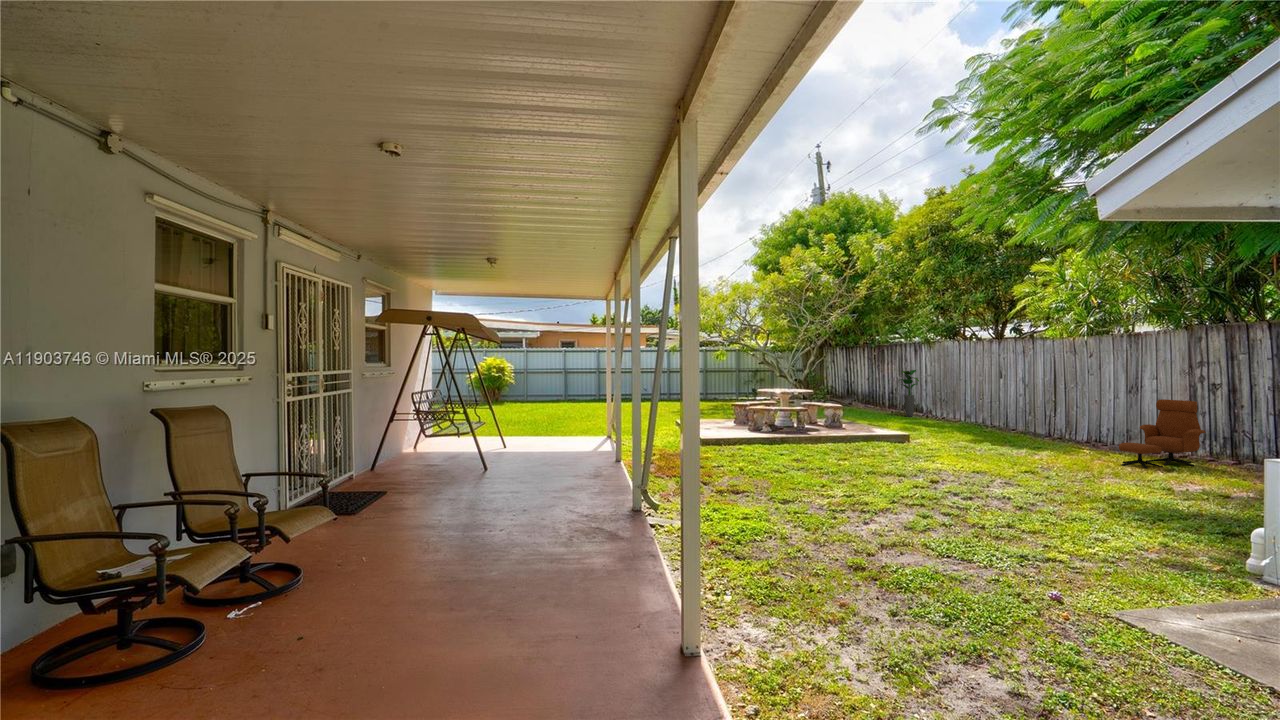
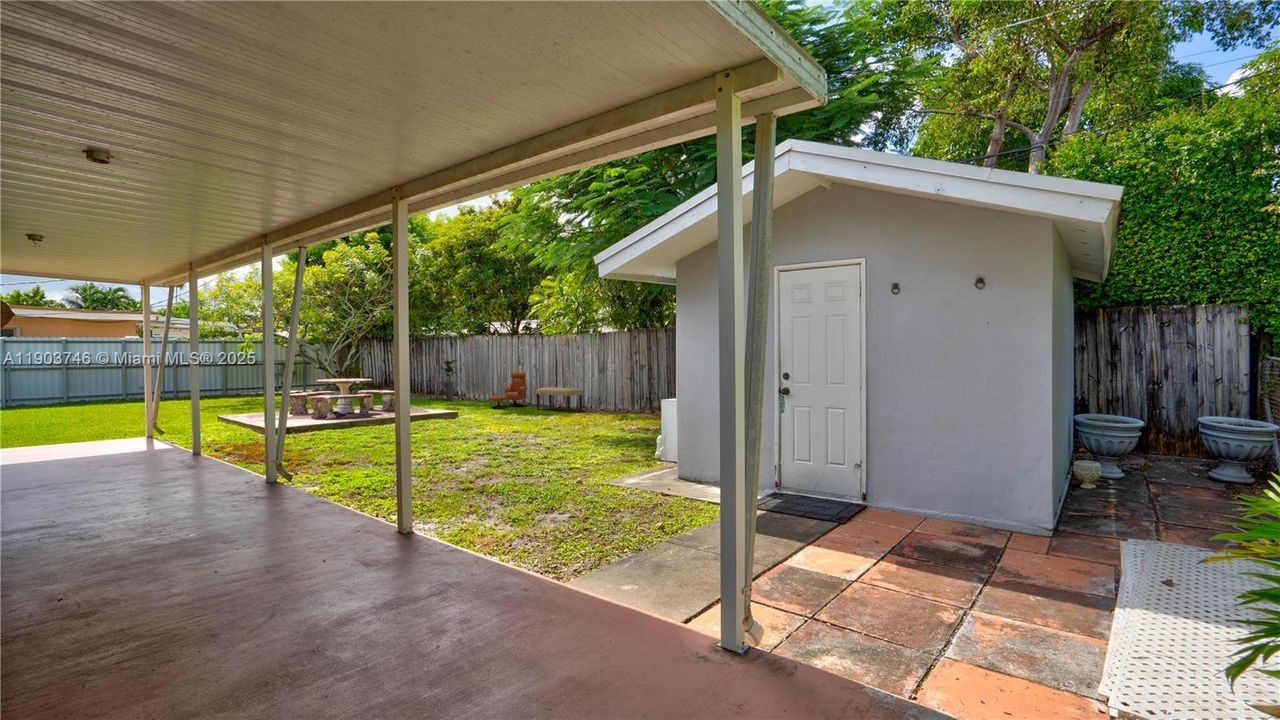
lounge chair: present [1119,399,1206,468] -> present [490,372,528,409]
bench: none [1021,410,1098,447] -> present [536,387,583,412]

